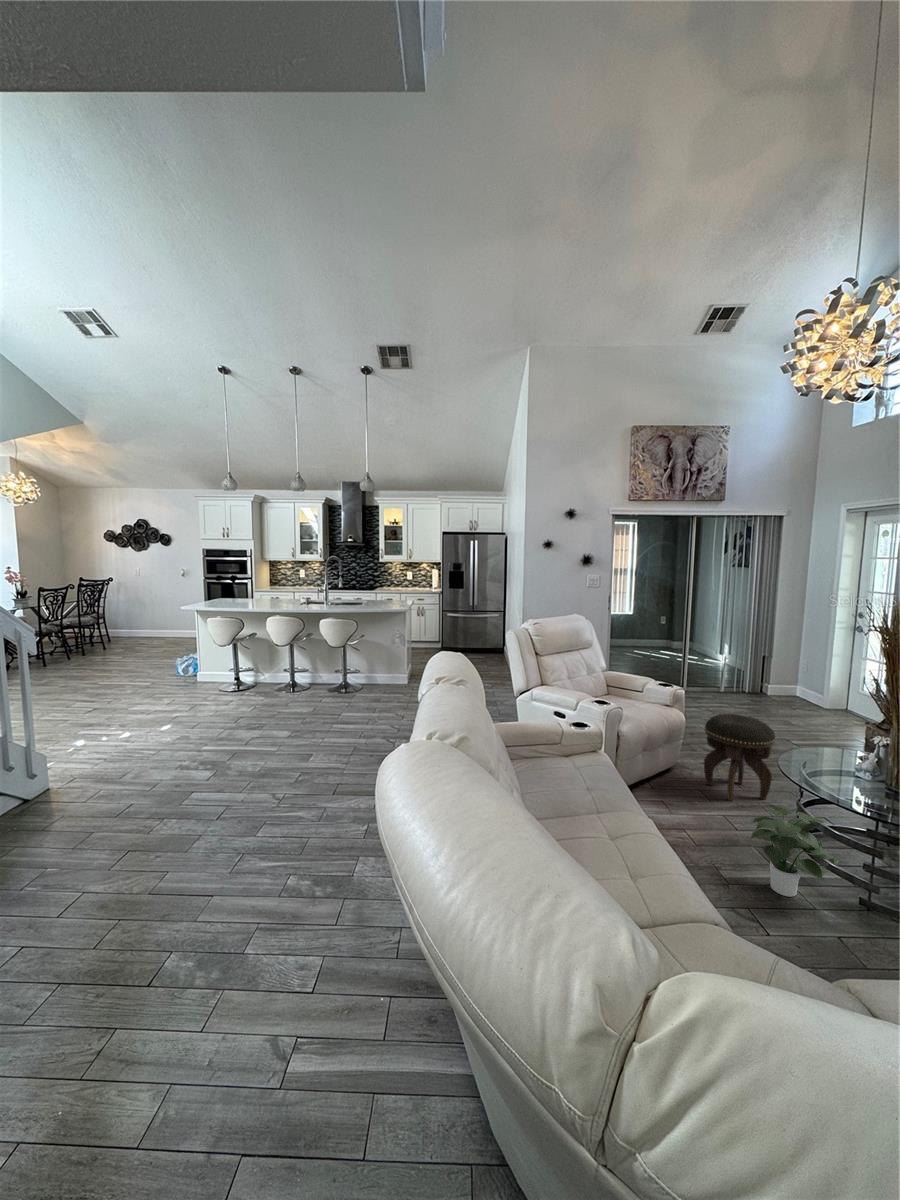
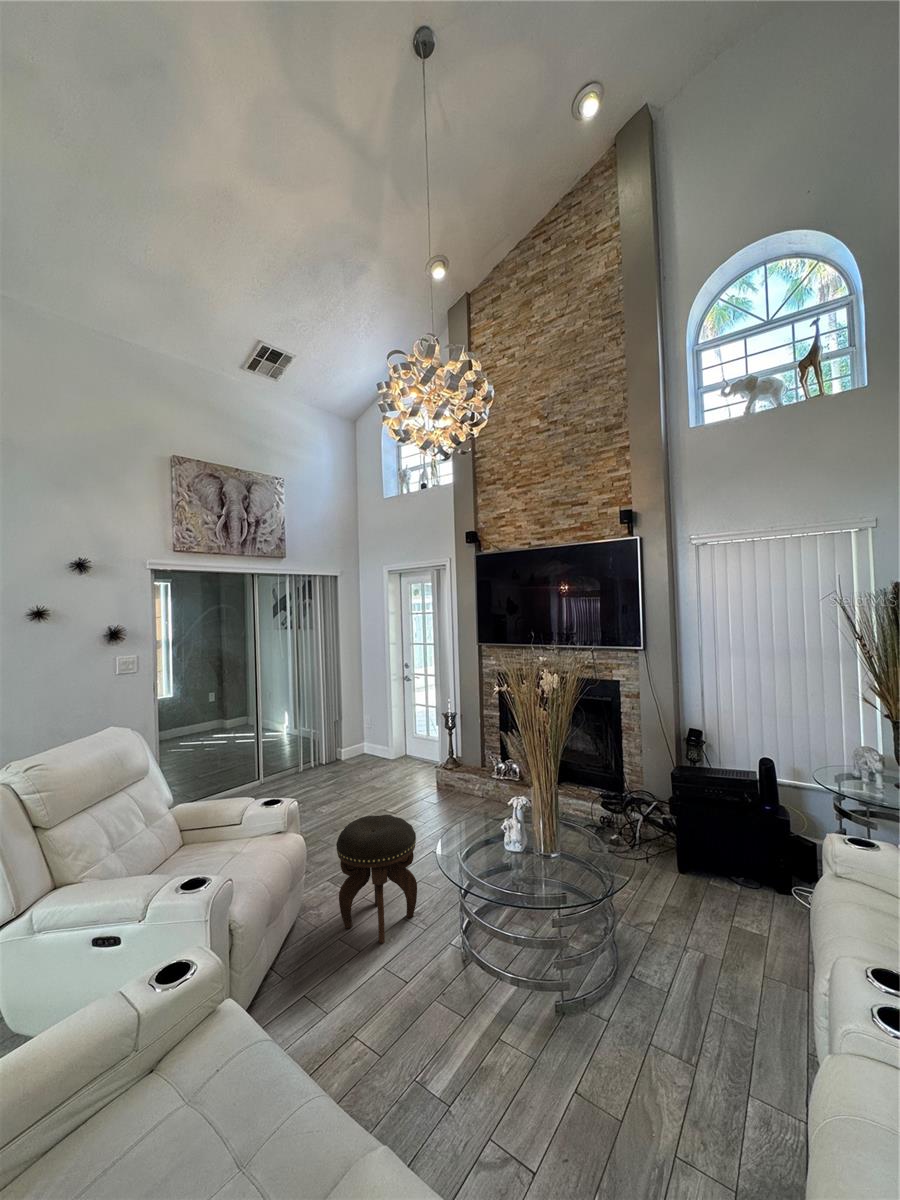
potted plant: present [750,807,842,897] -> none [460,952,573,1097]

